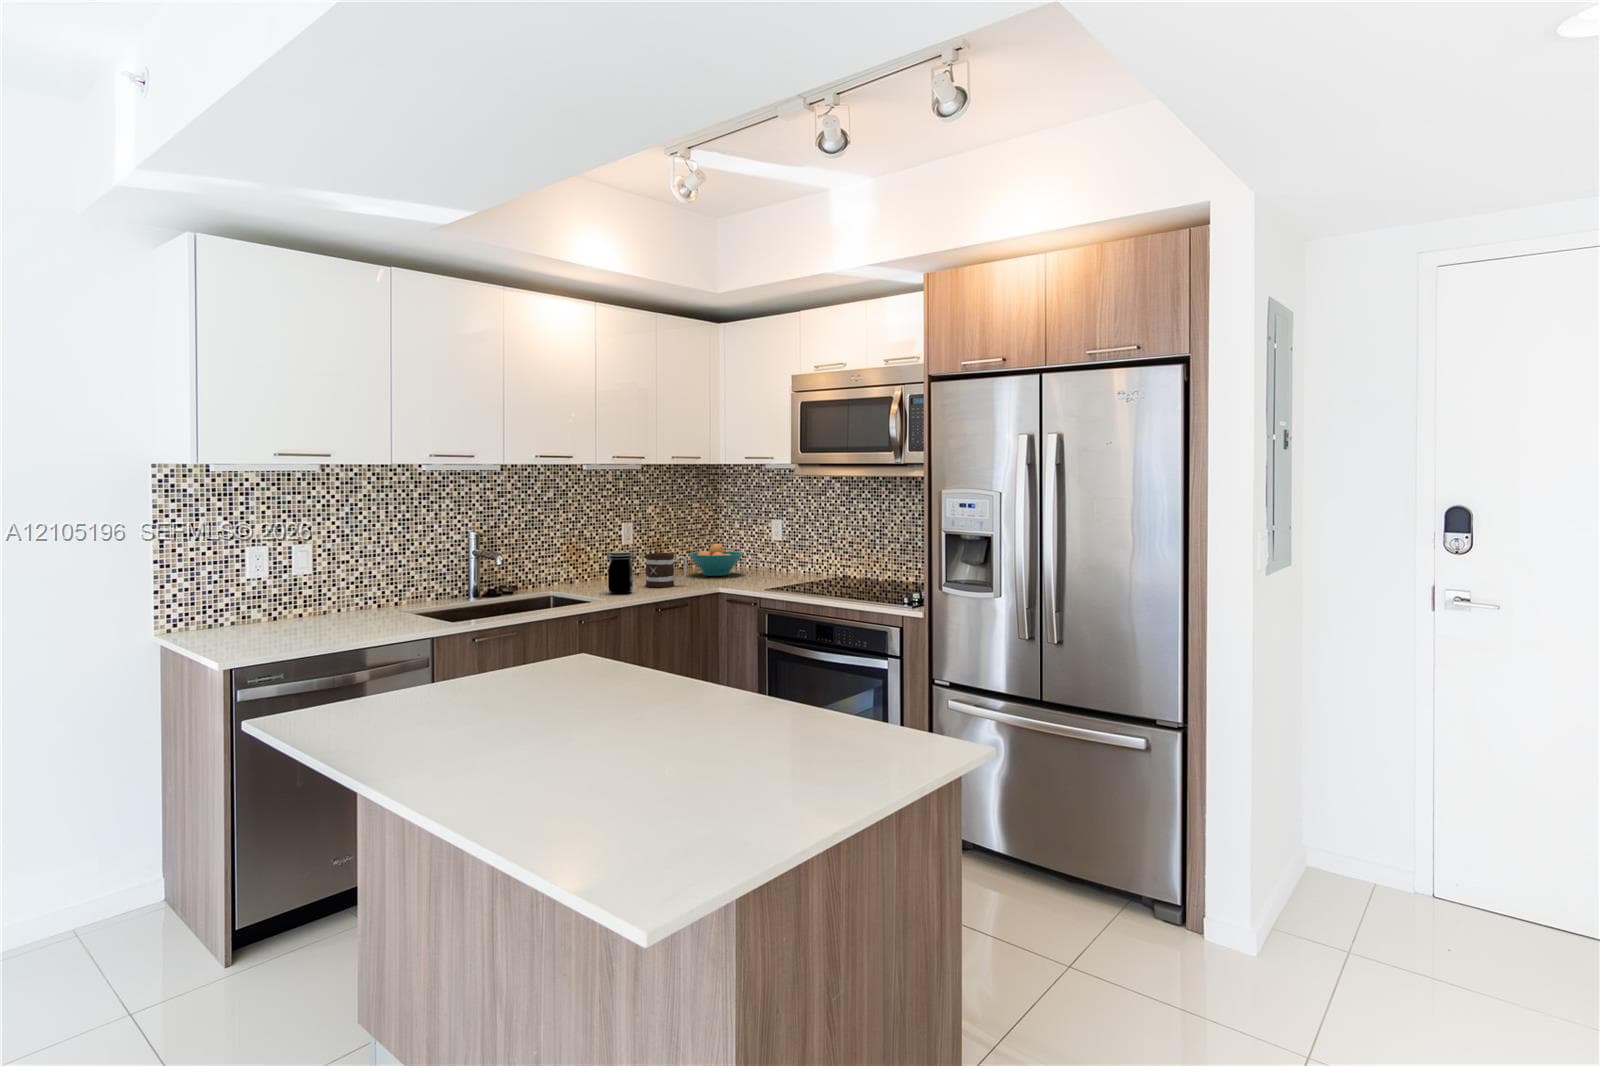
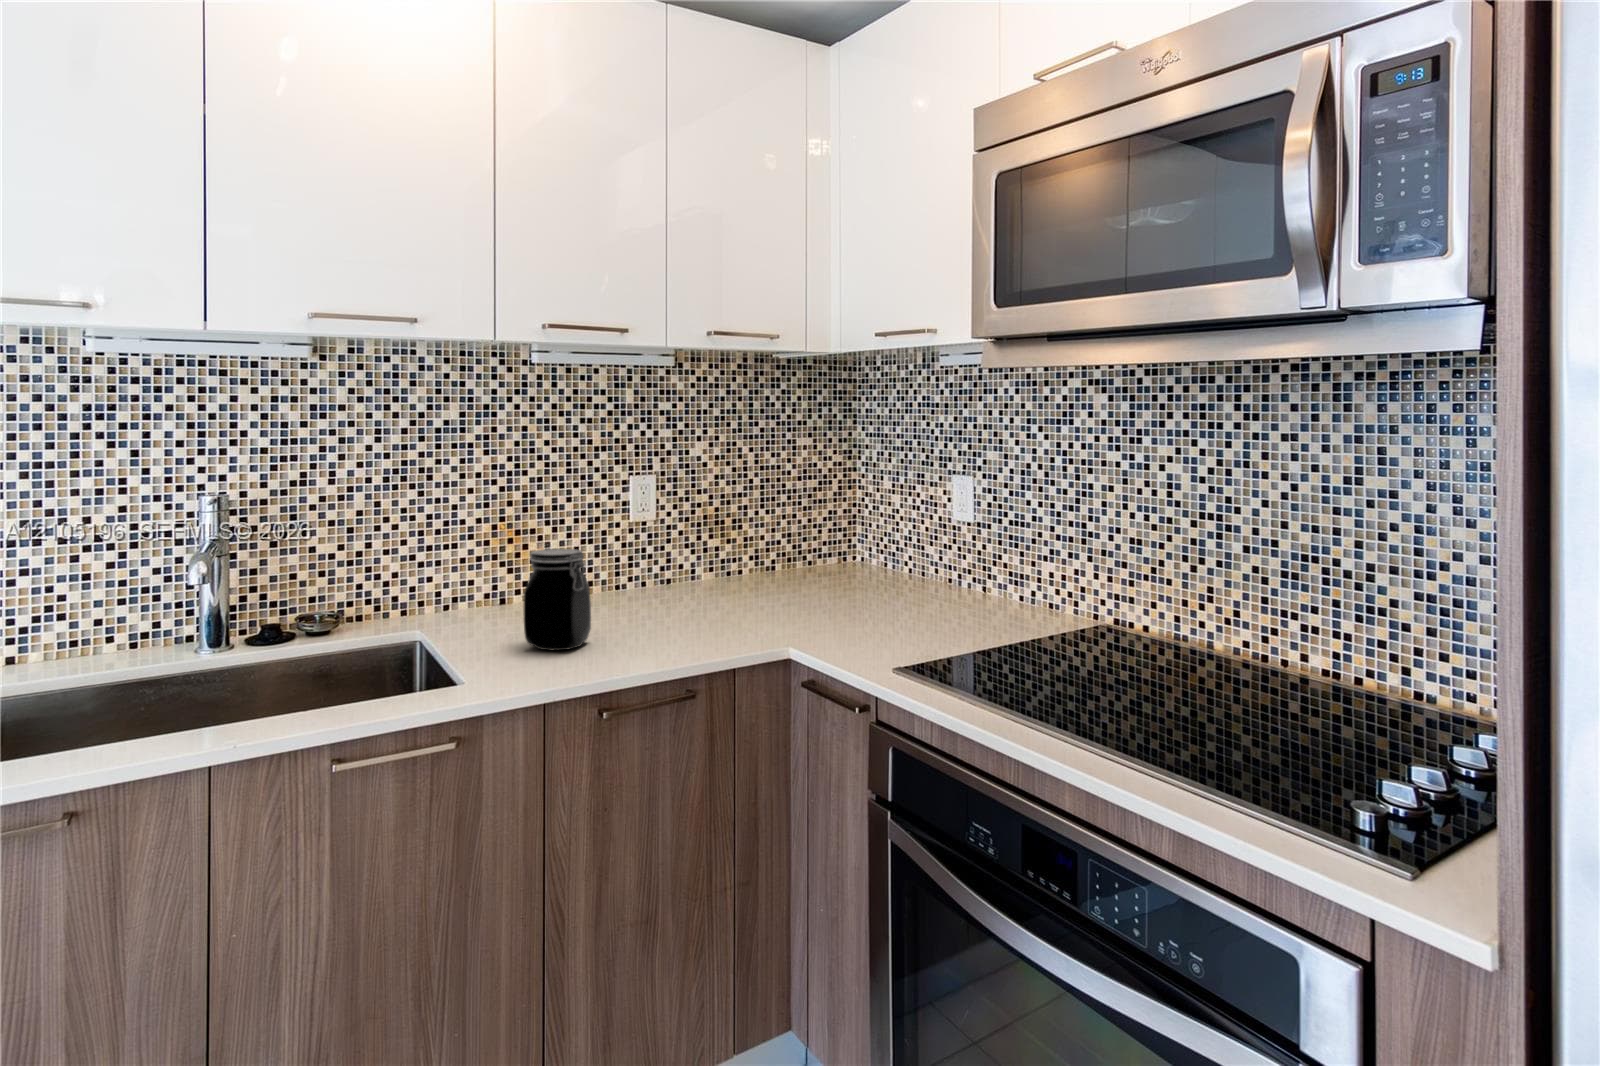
fruit bowl: present [689,544,743,576] -> none [767,525,884,596]
mug: present [645,553,687,587] -> none [641,548,732,630]

